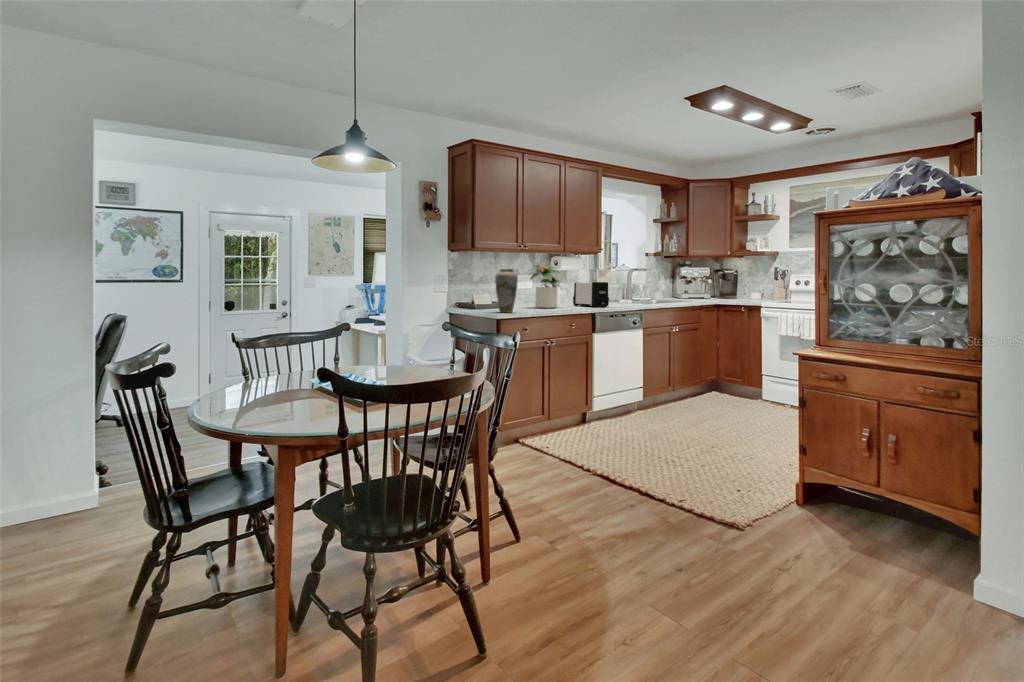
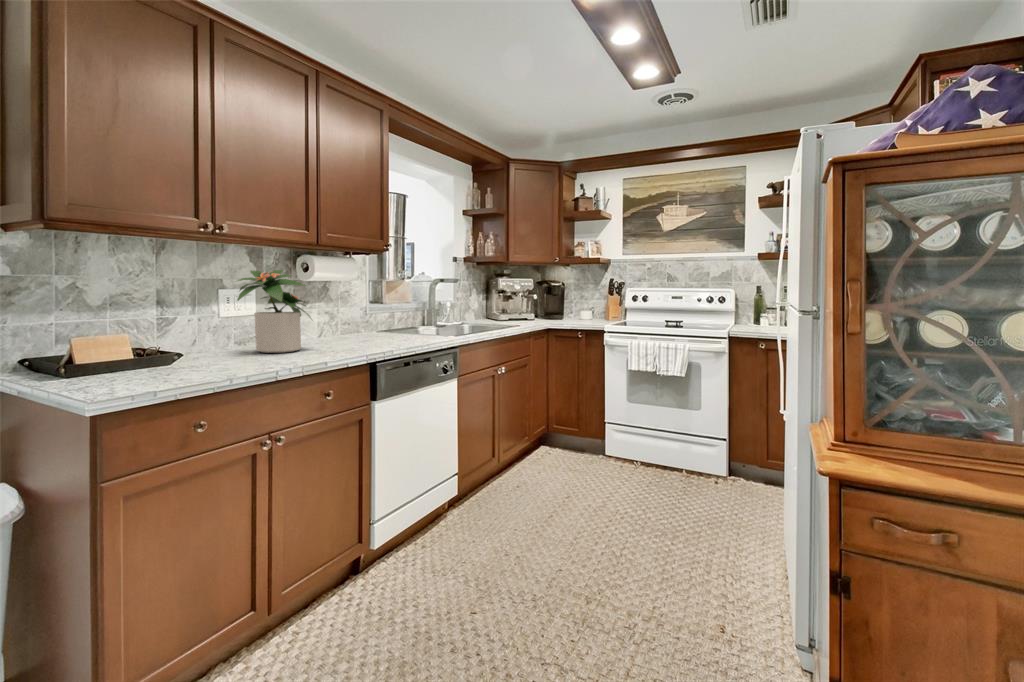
vase: present [496,269,518,312] -> none [112,277,176,381]
toaster: present [573,282,609,307] -> none [338,302,399,345]

